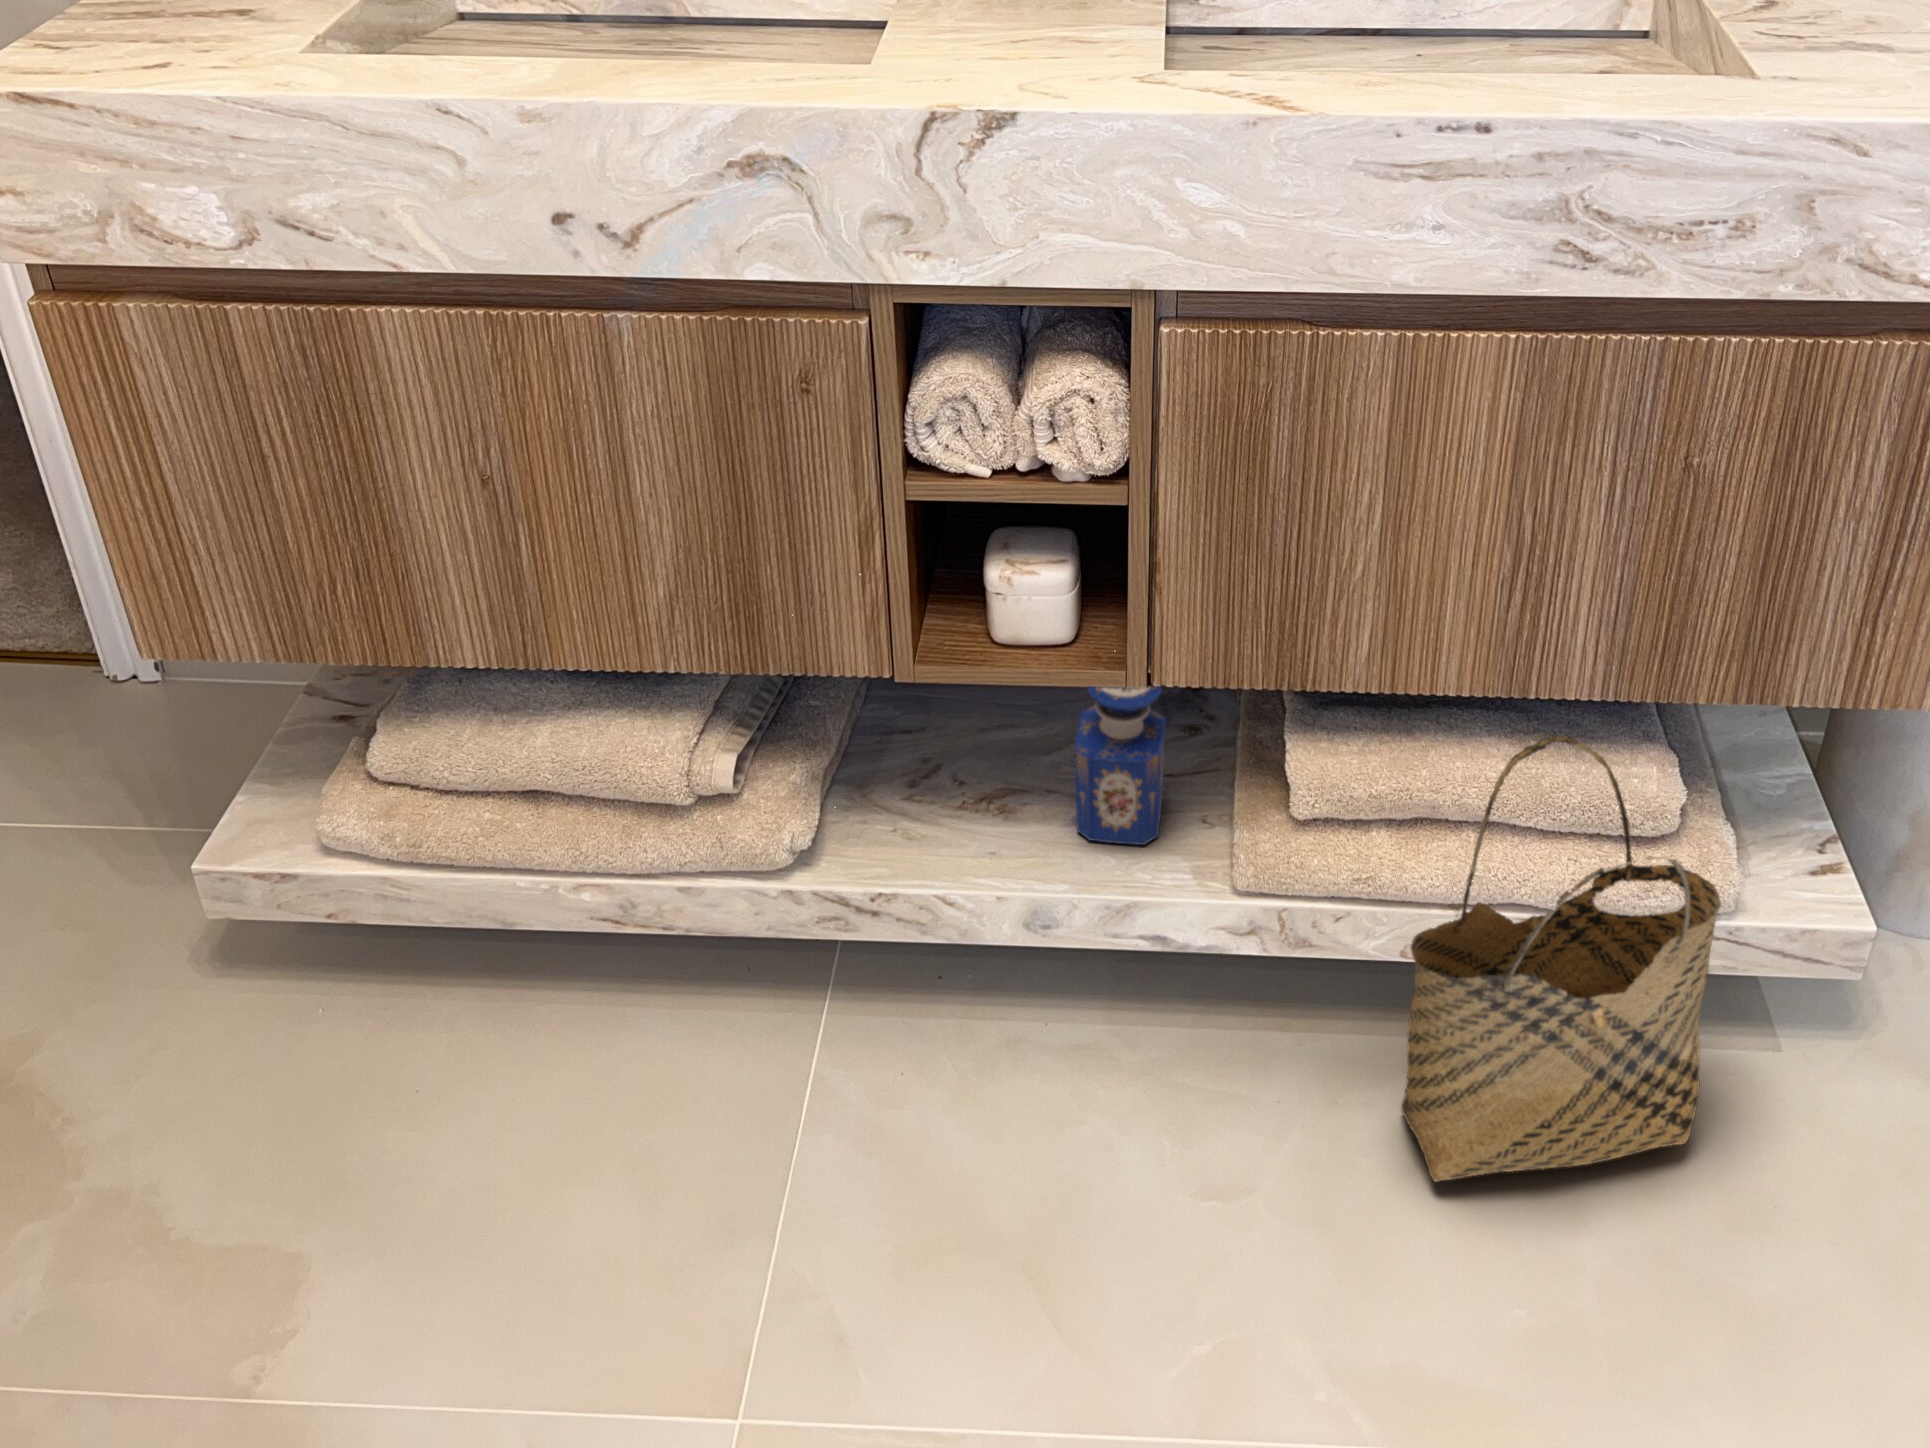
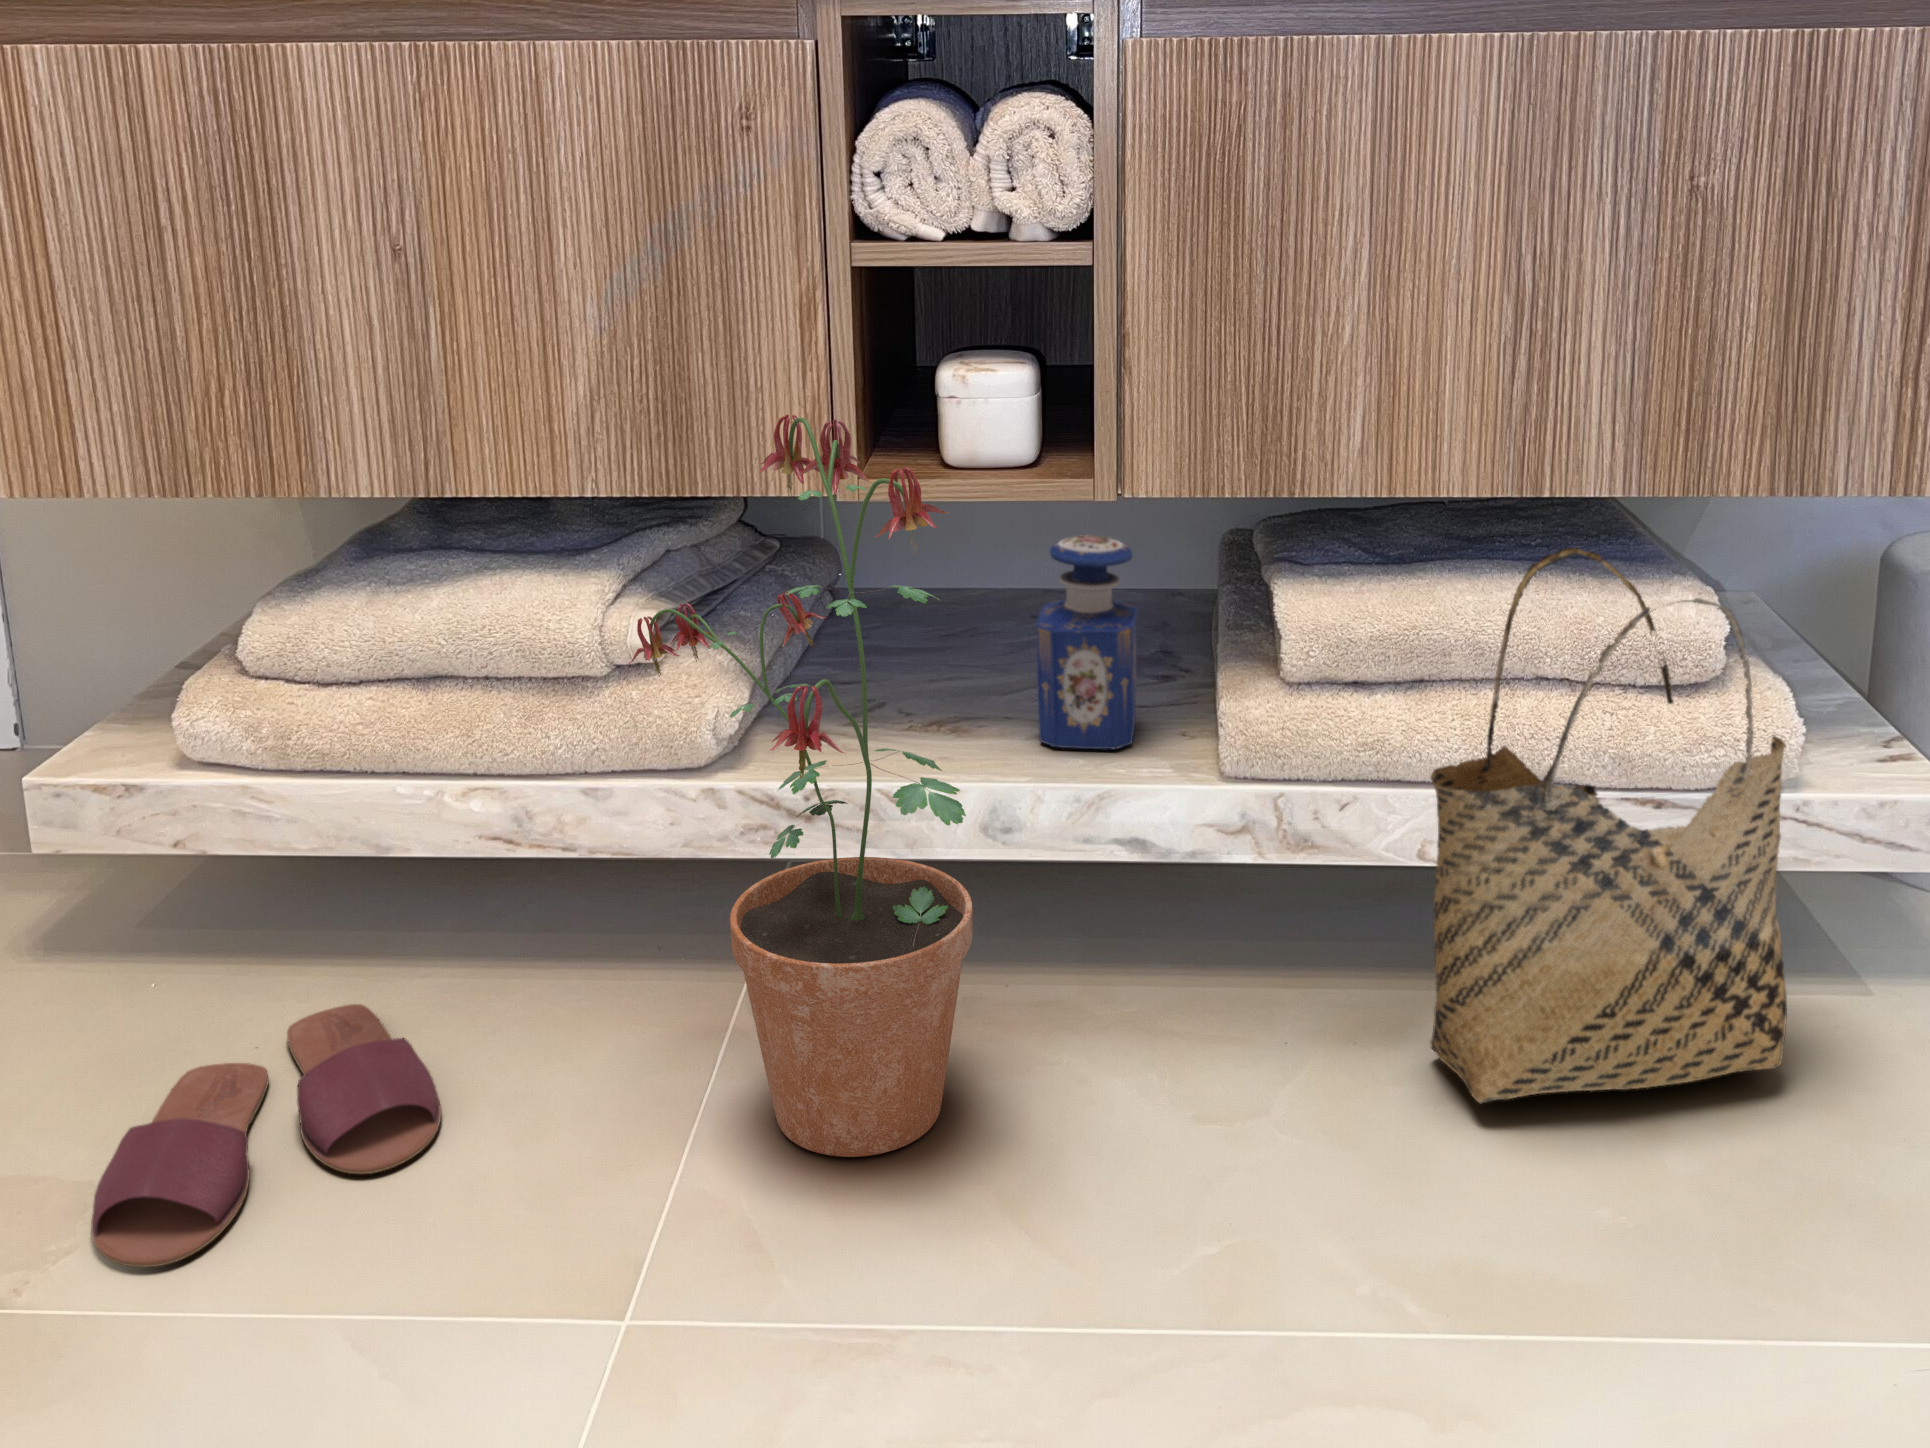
potted plant: none [721,658,1034,1227] -> present [630,414,973,1157]
slippers: none [324,1039,587,1347] -> present [91,1004,441,1268]

